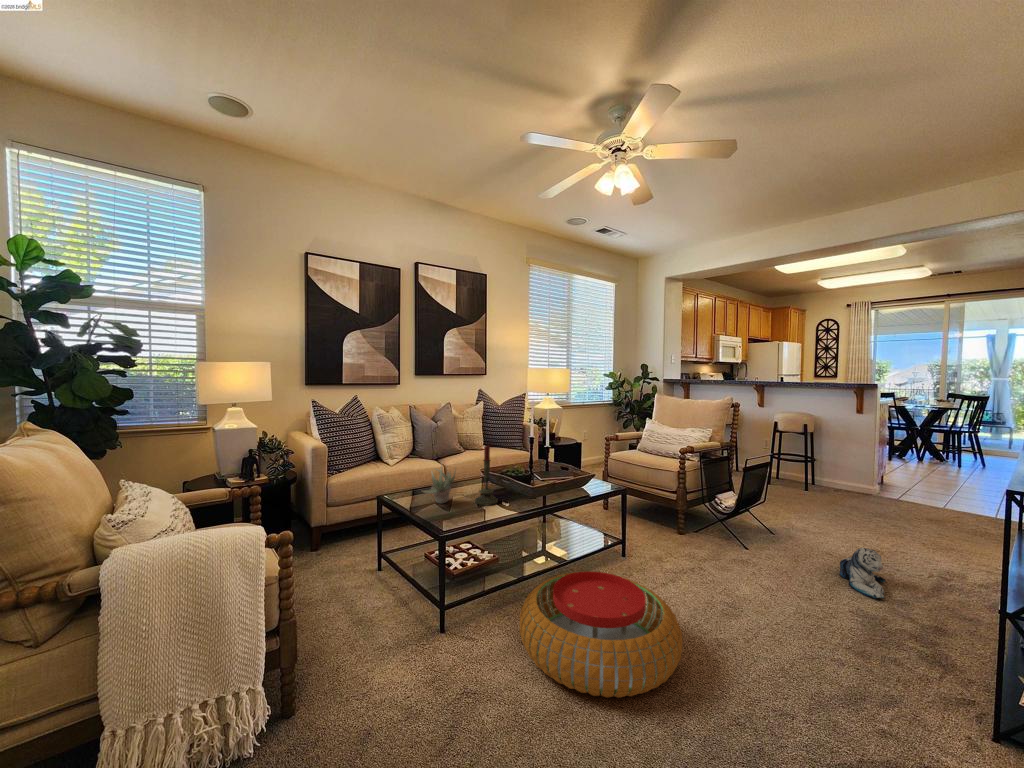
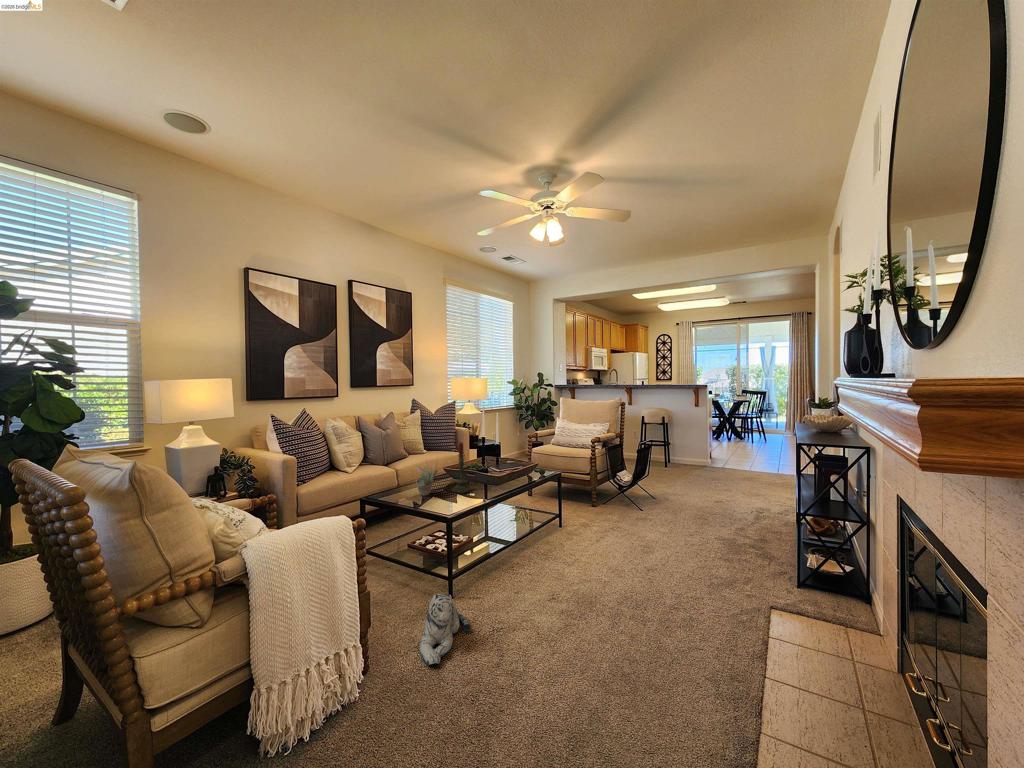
plush toy: present [839,548,886,599] -> present [419,594,469,666]
pouf: present [519,571,683,698] -> none [517,529,637,609]

